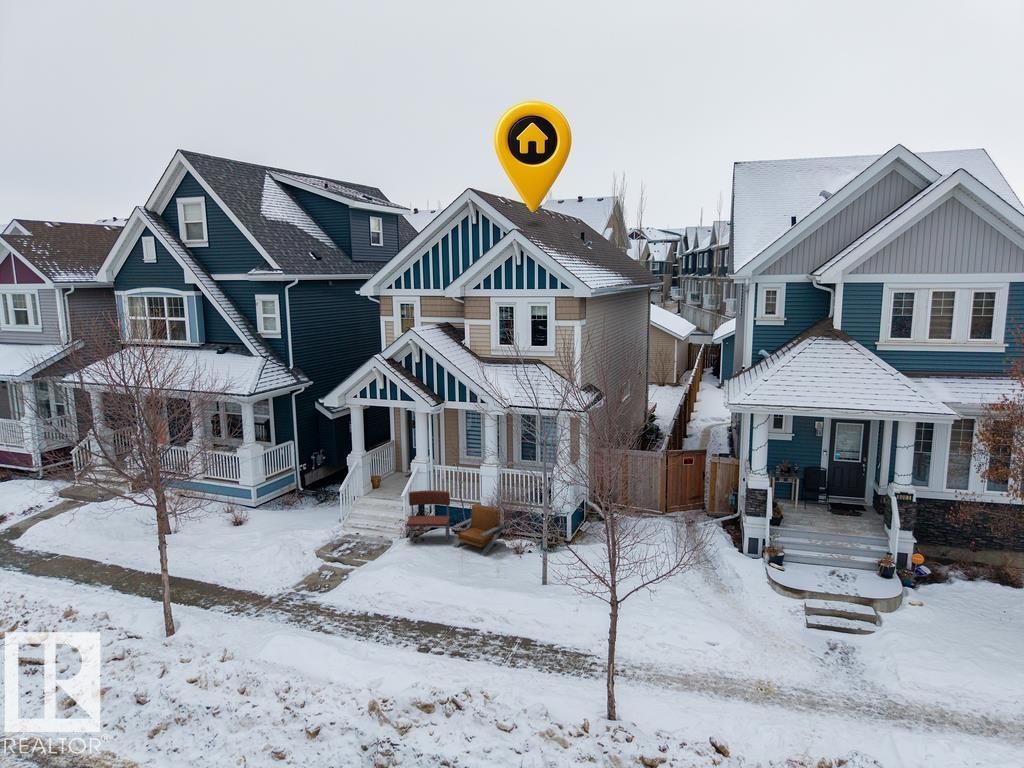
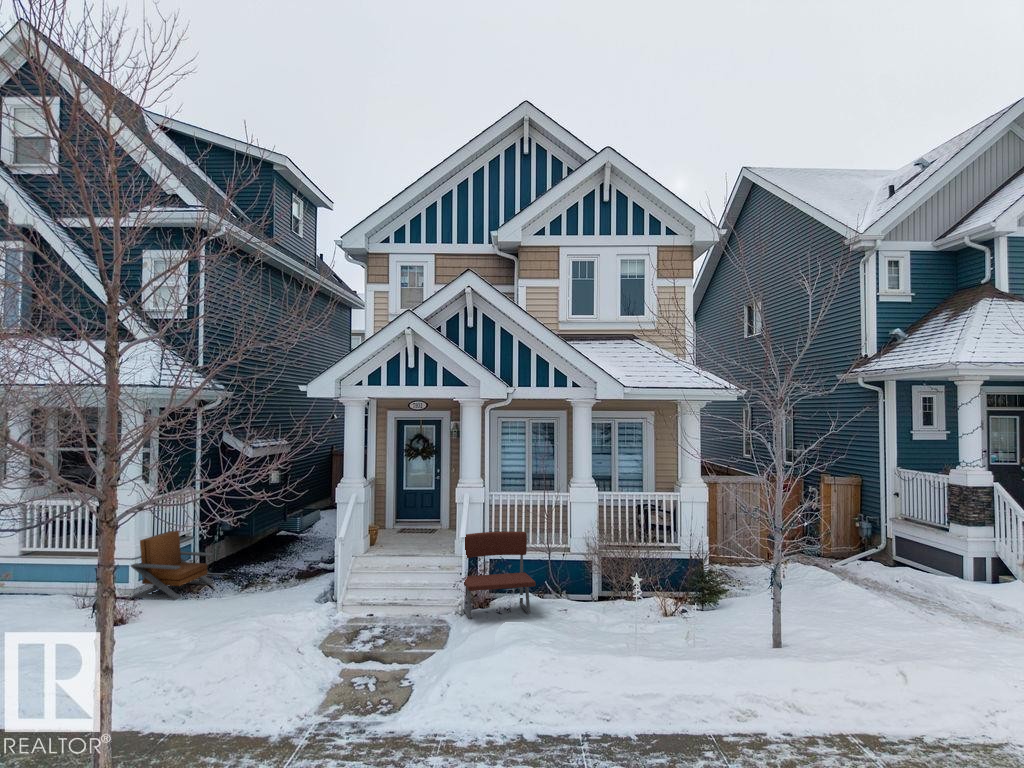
lounge chair: present [453,504,506,556] -> present [131,531,213,600]

